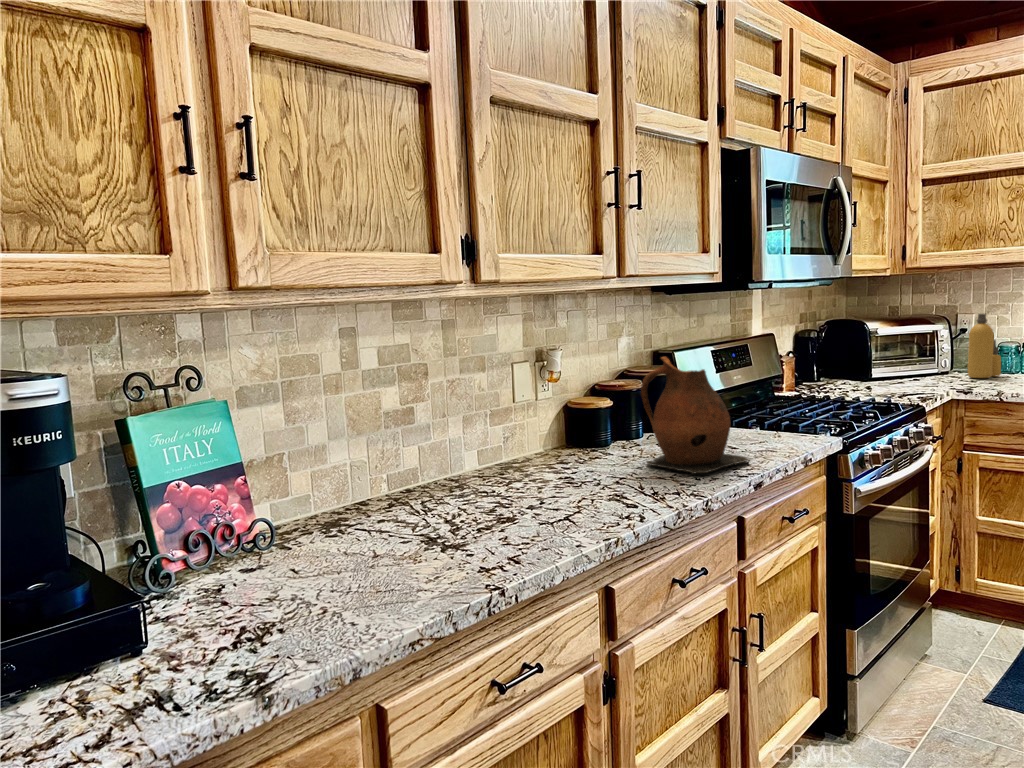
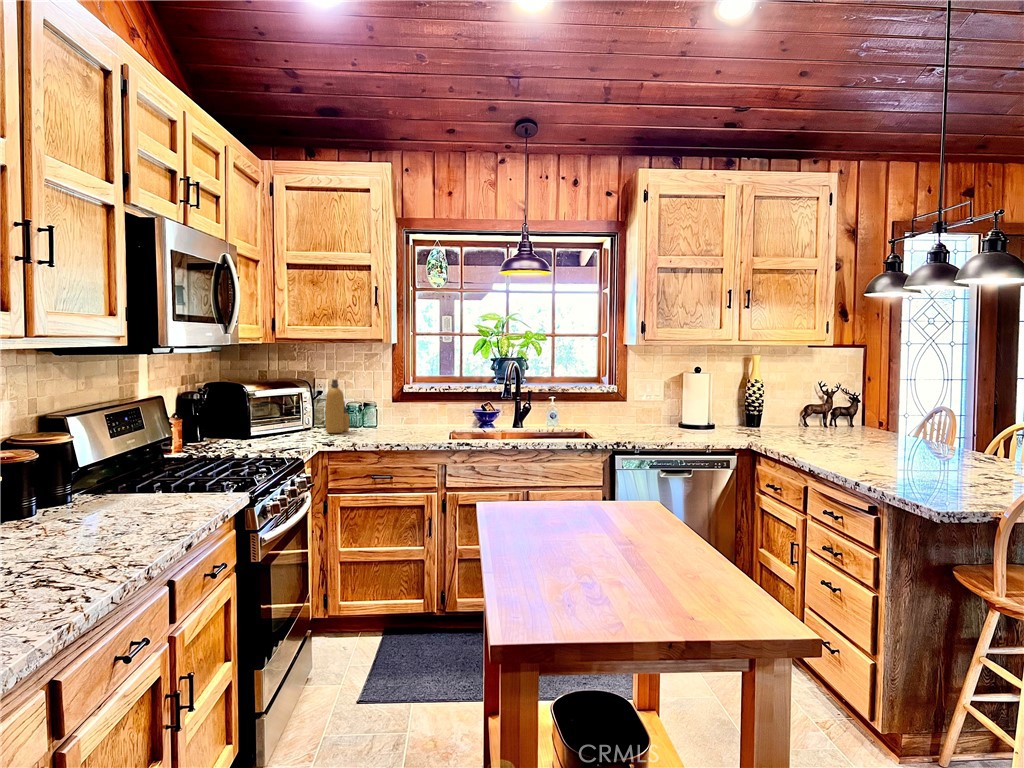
ceramic pitcher: present [641,357,749,475] -> none [52,425,175,547]

